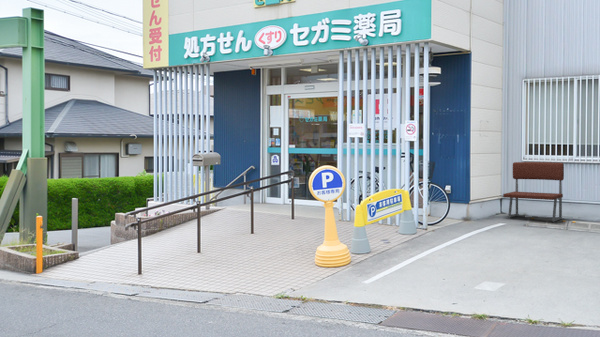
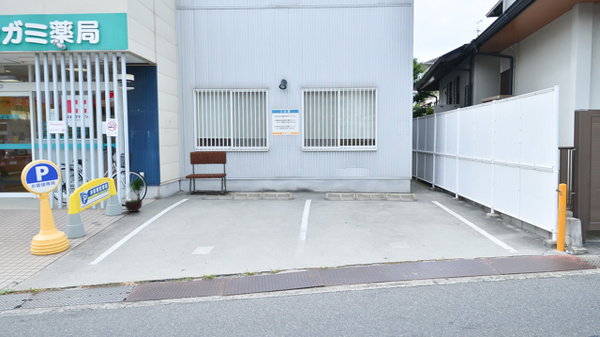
potted tree: none [420,188,446,232] -> present [125,178,144,212]

